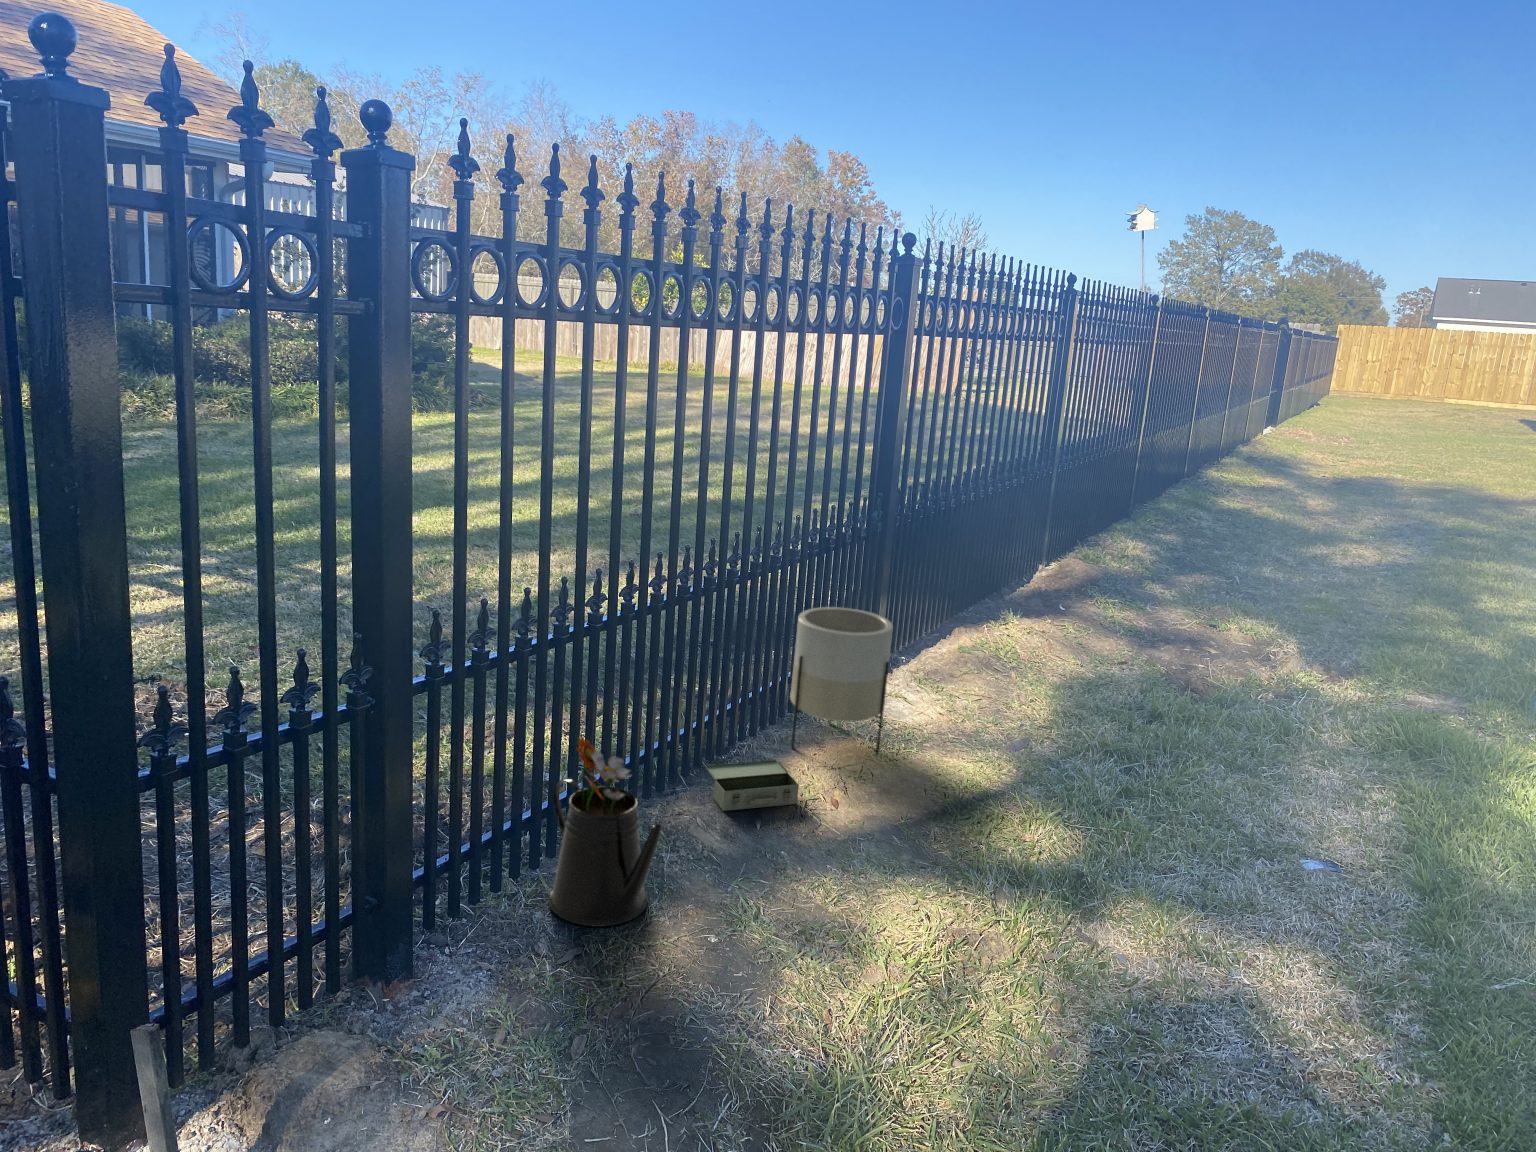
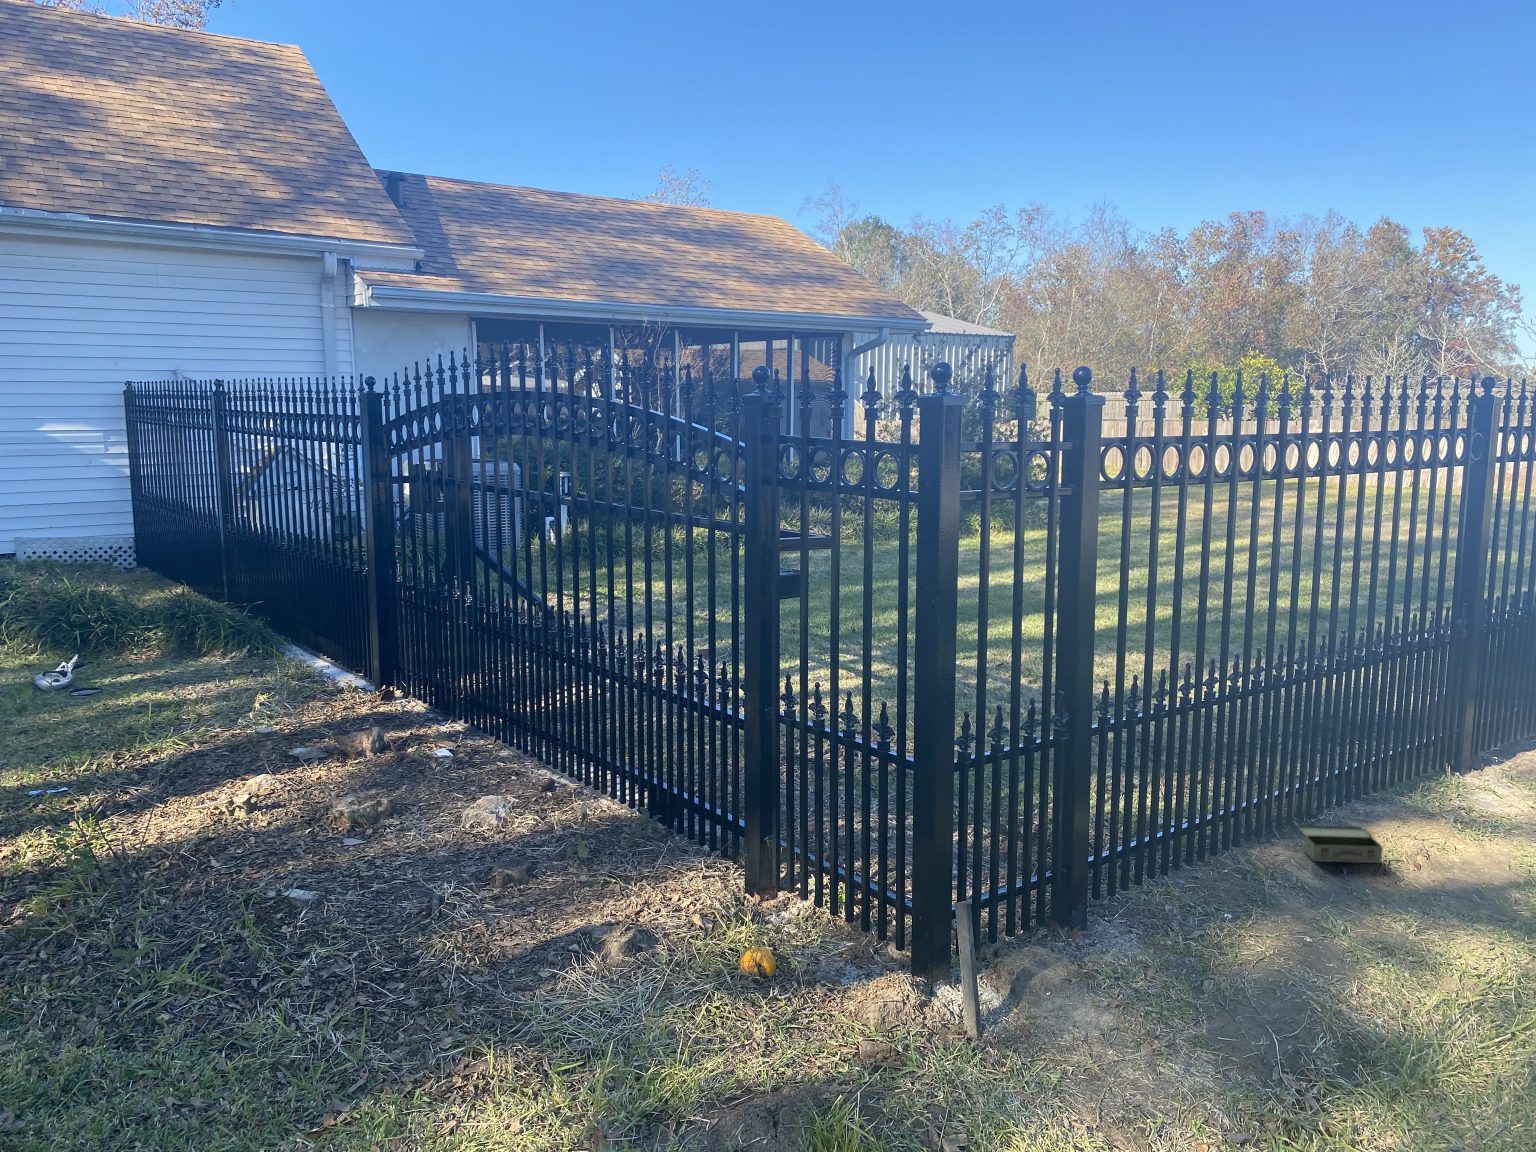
planter: present [790,607,893,753] -> none [1375,702,1476,834]
watering can: present [549,737,662,927] -> none [1174,777,1266,923]

